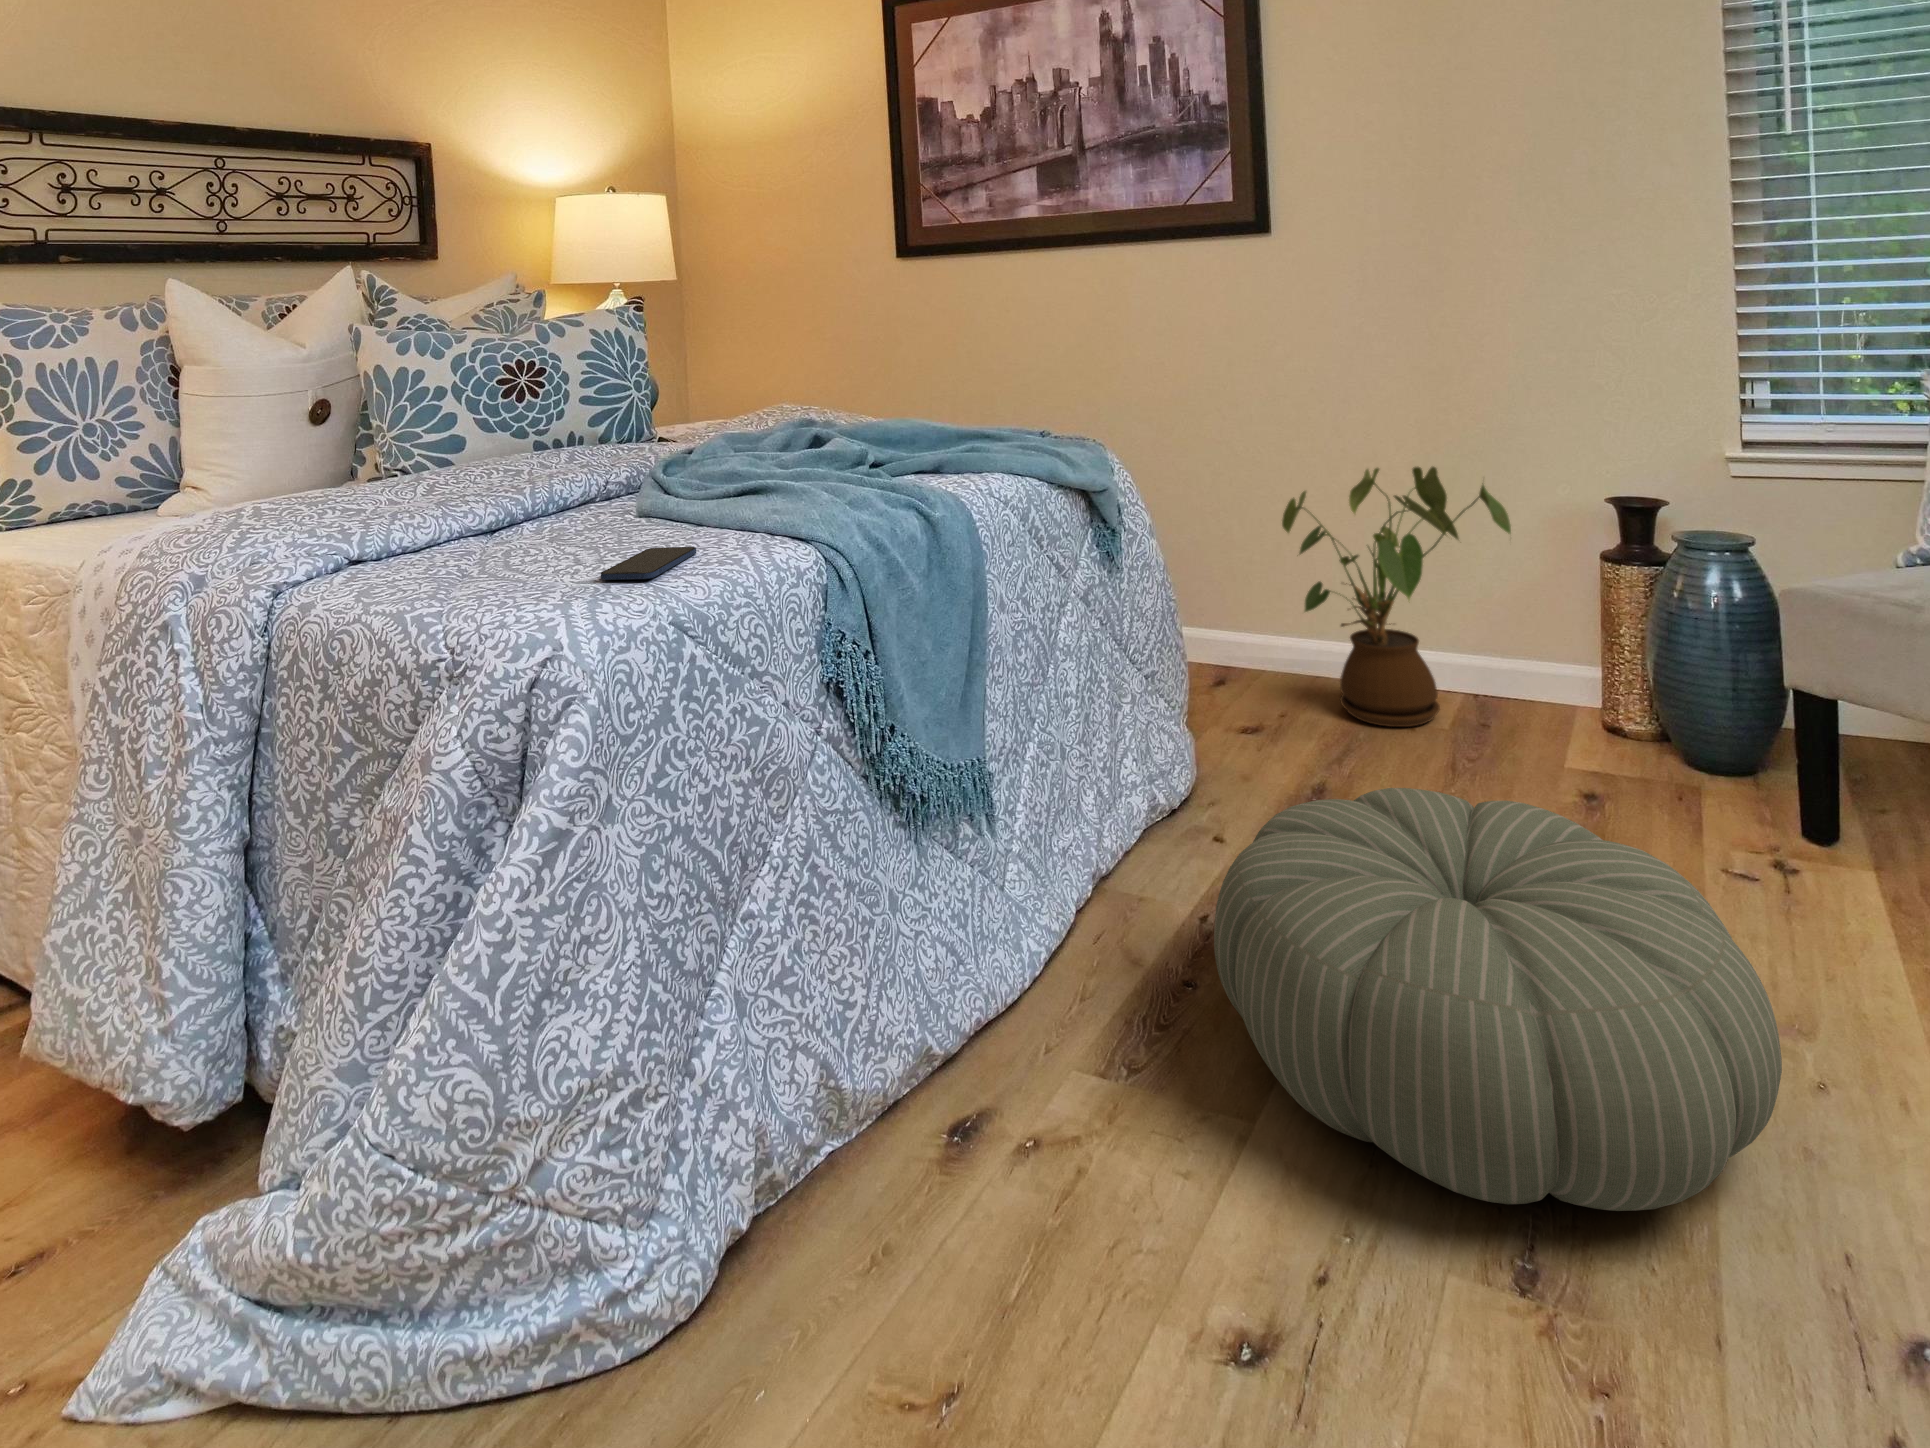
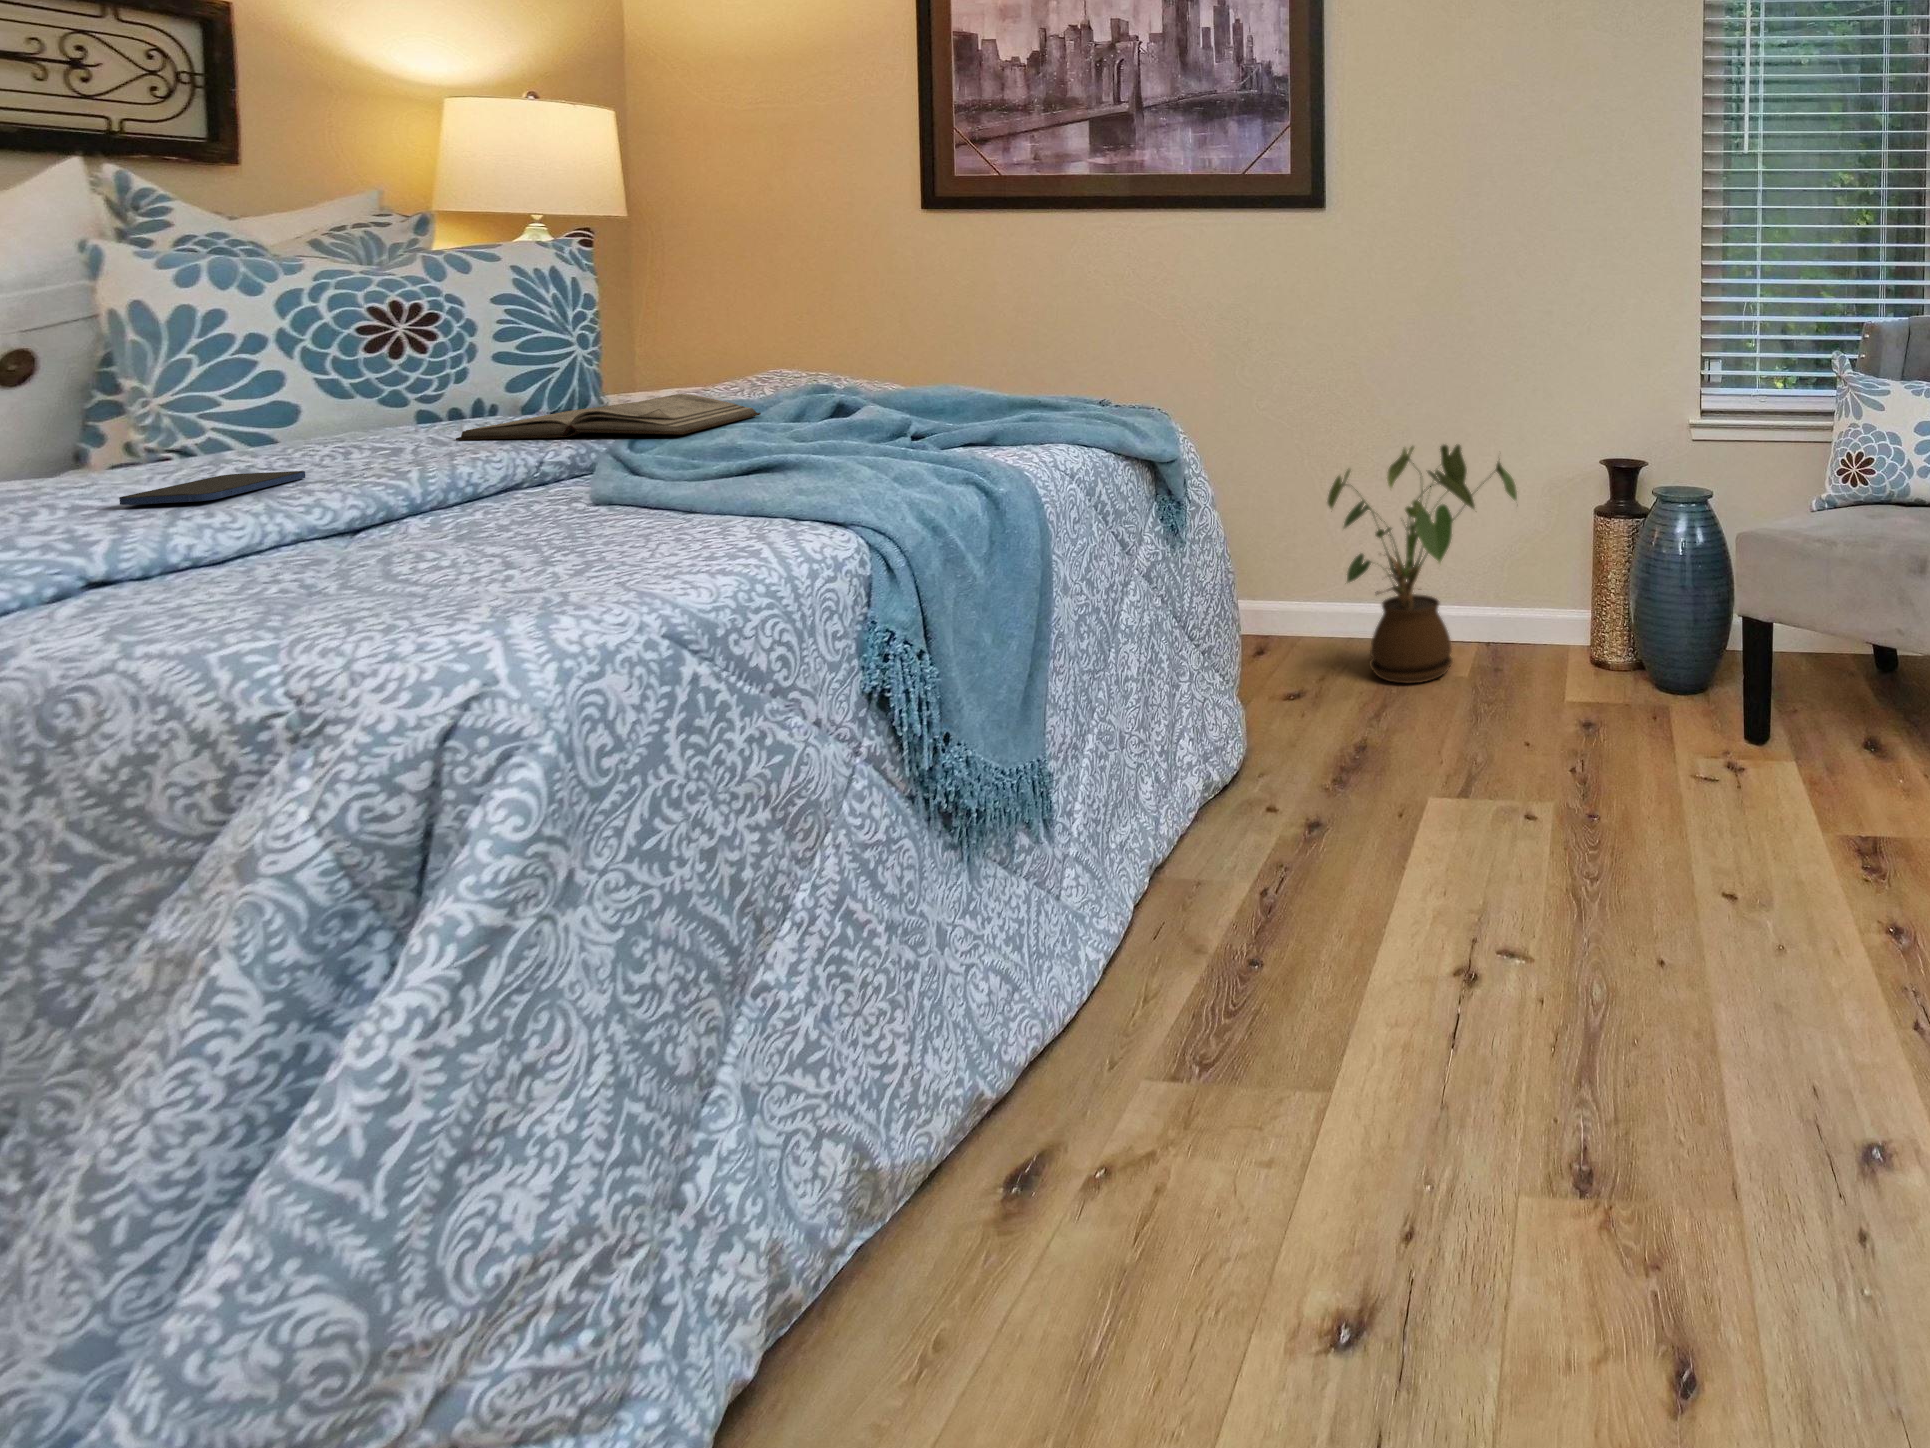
diary: none [596,426,778,462] -> present [456,394,761,440]
smartphone: present [601,547,696,580] -> present [119,471,305,505]
pouf: present [1214,788,1782,1211] -> none [1287,725,1713,1061]

